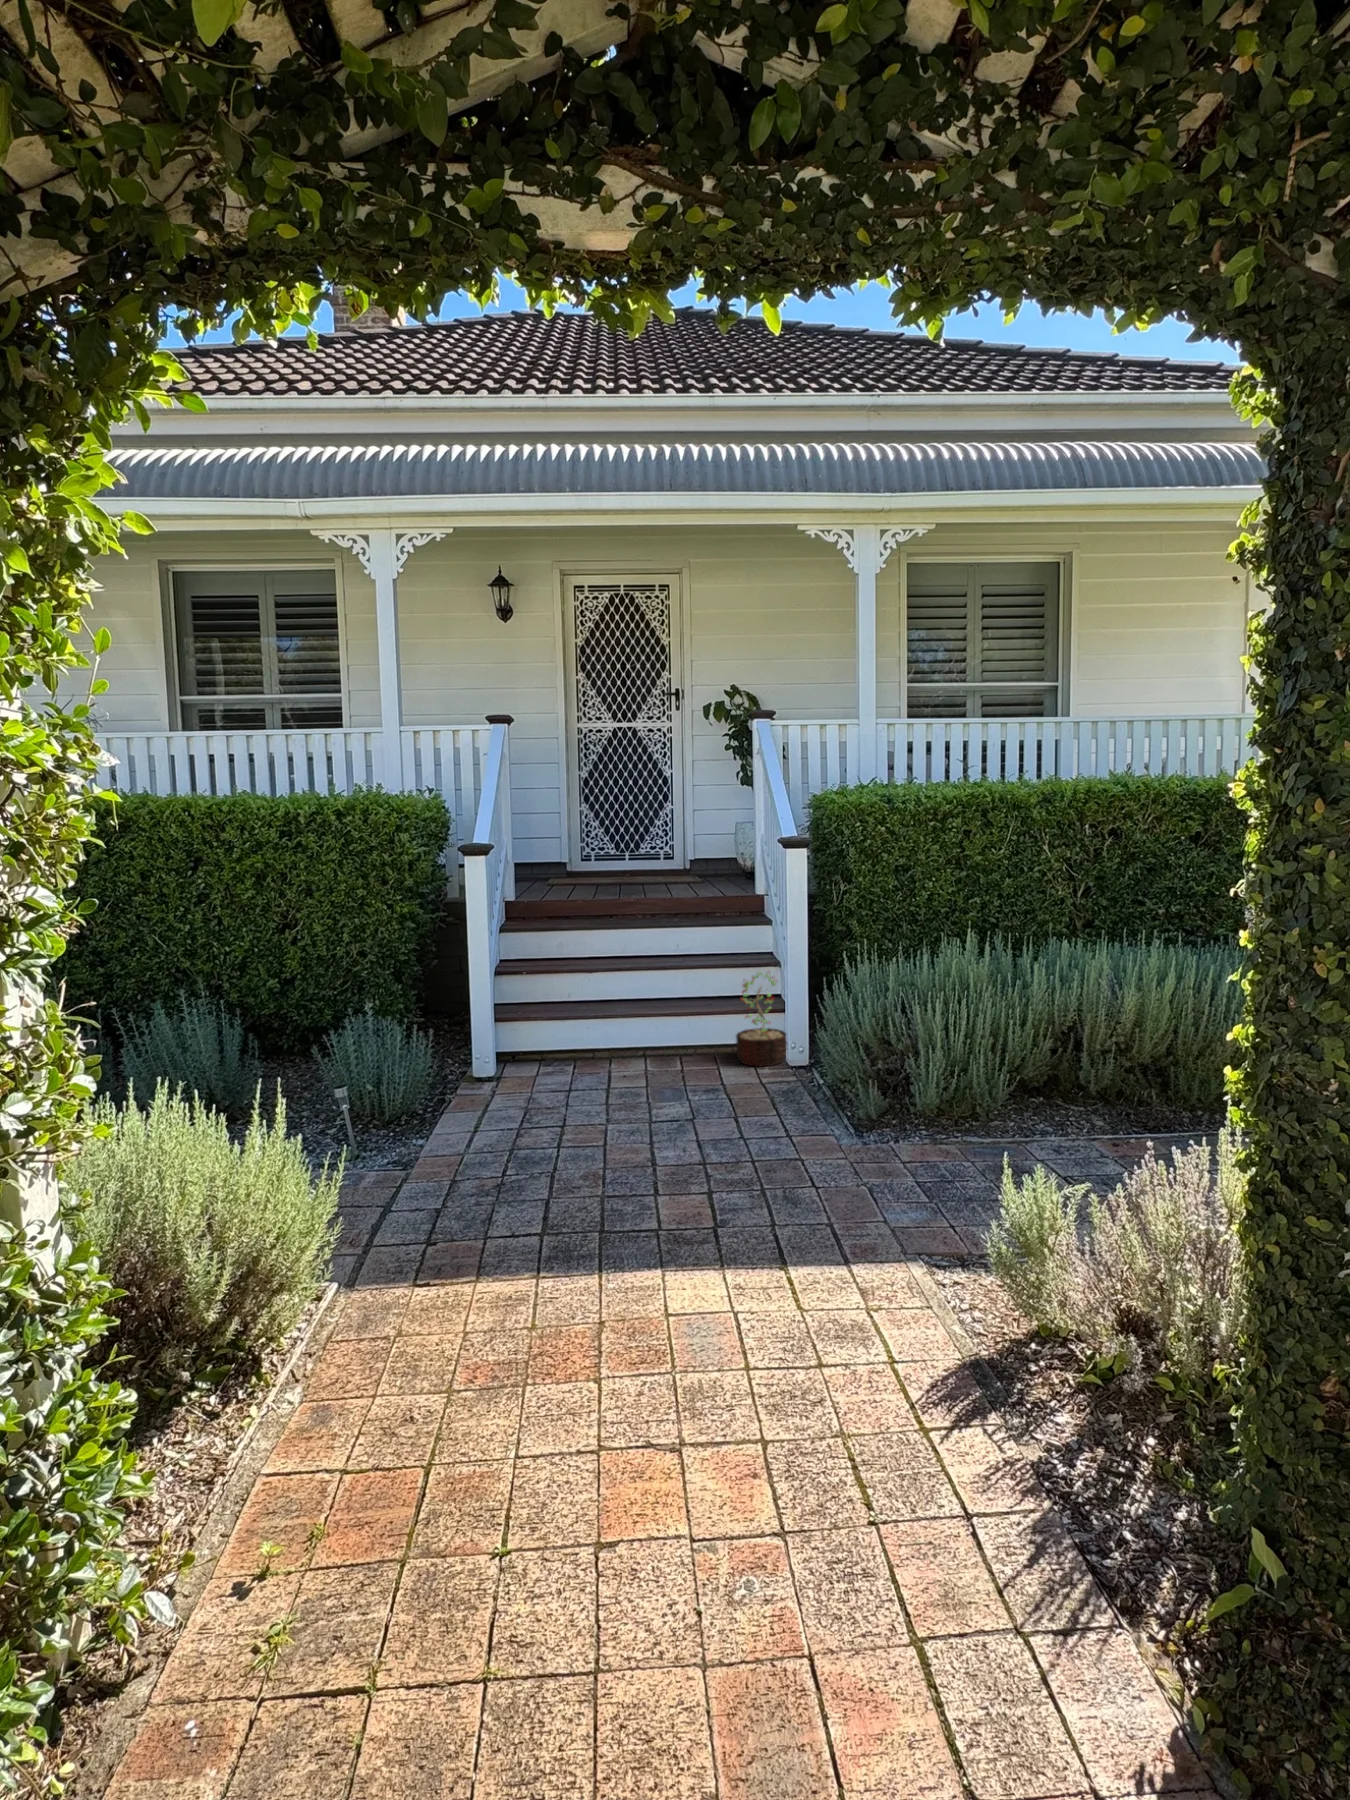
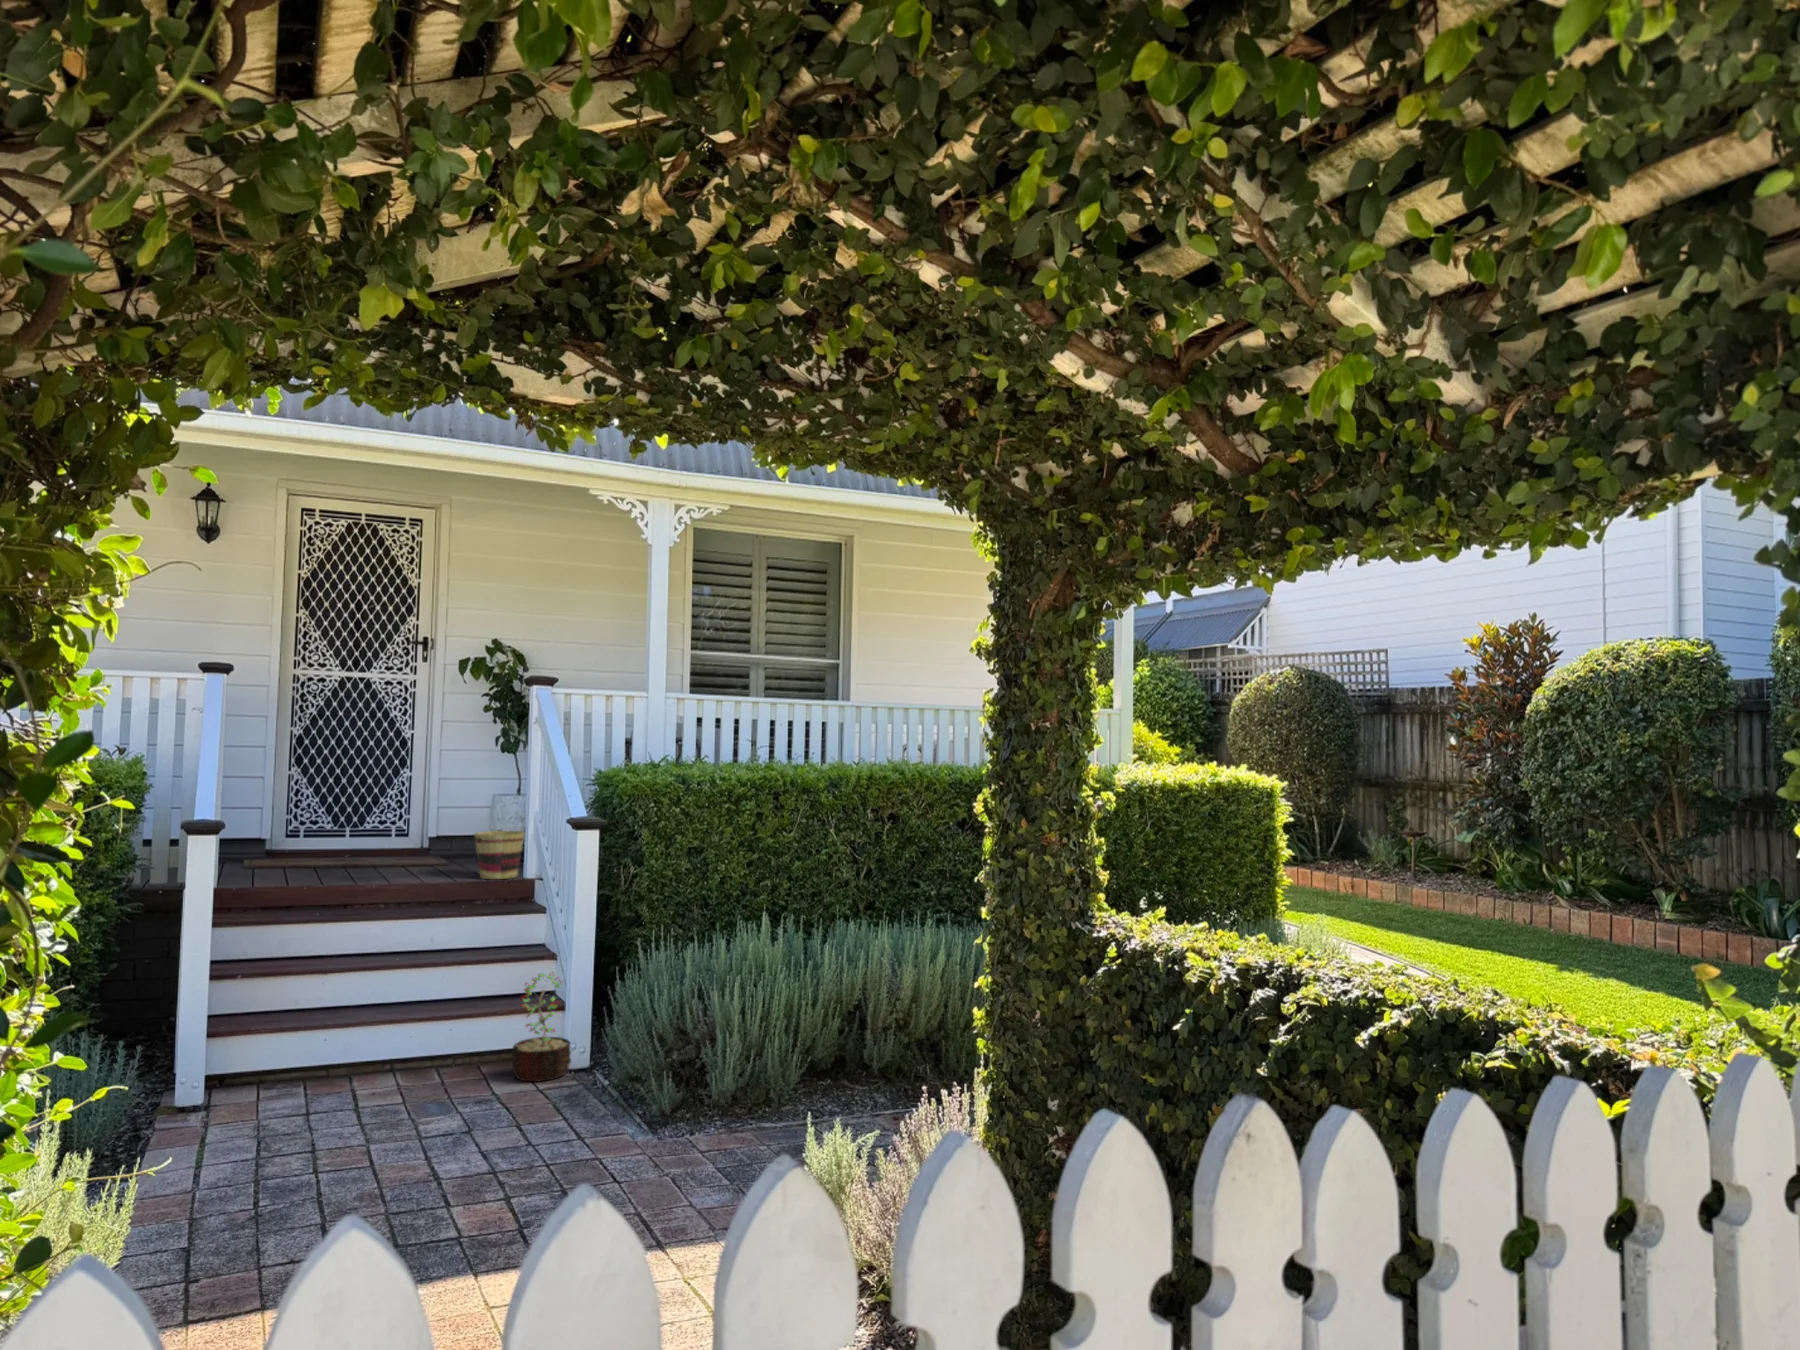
basket: none [712,850,754,892] -> present [475,831,524,879]

